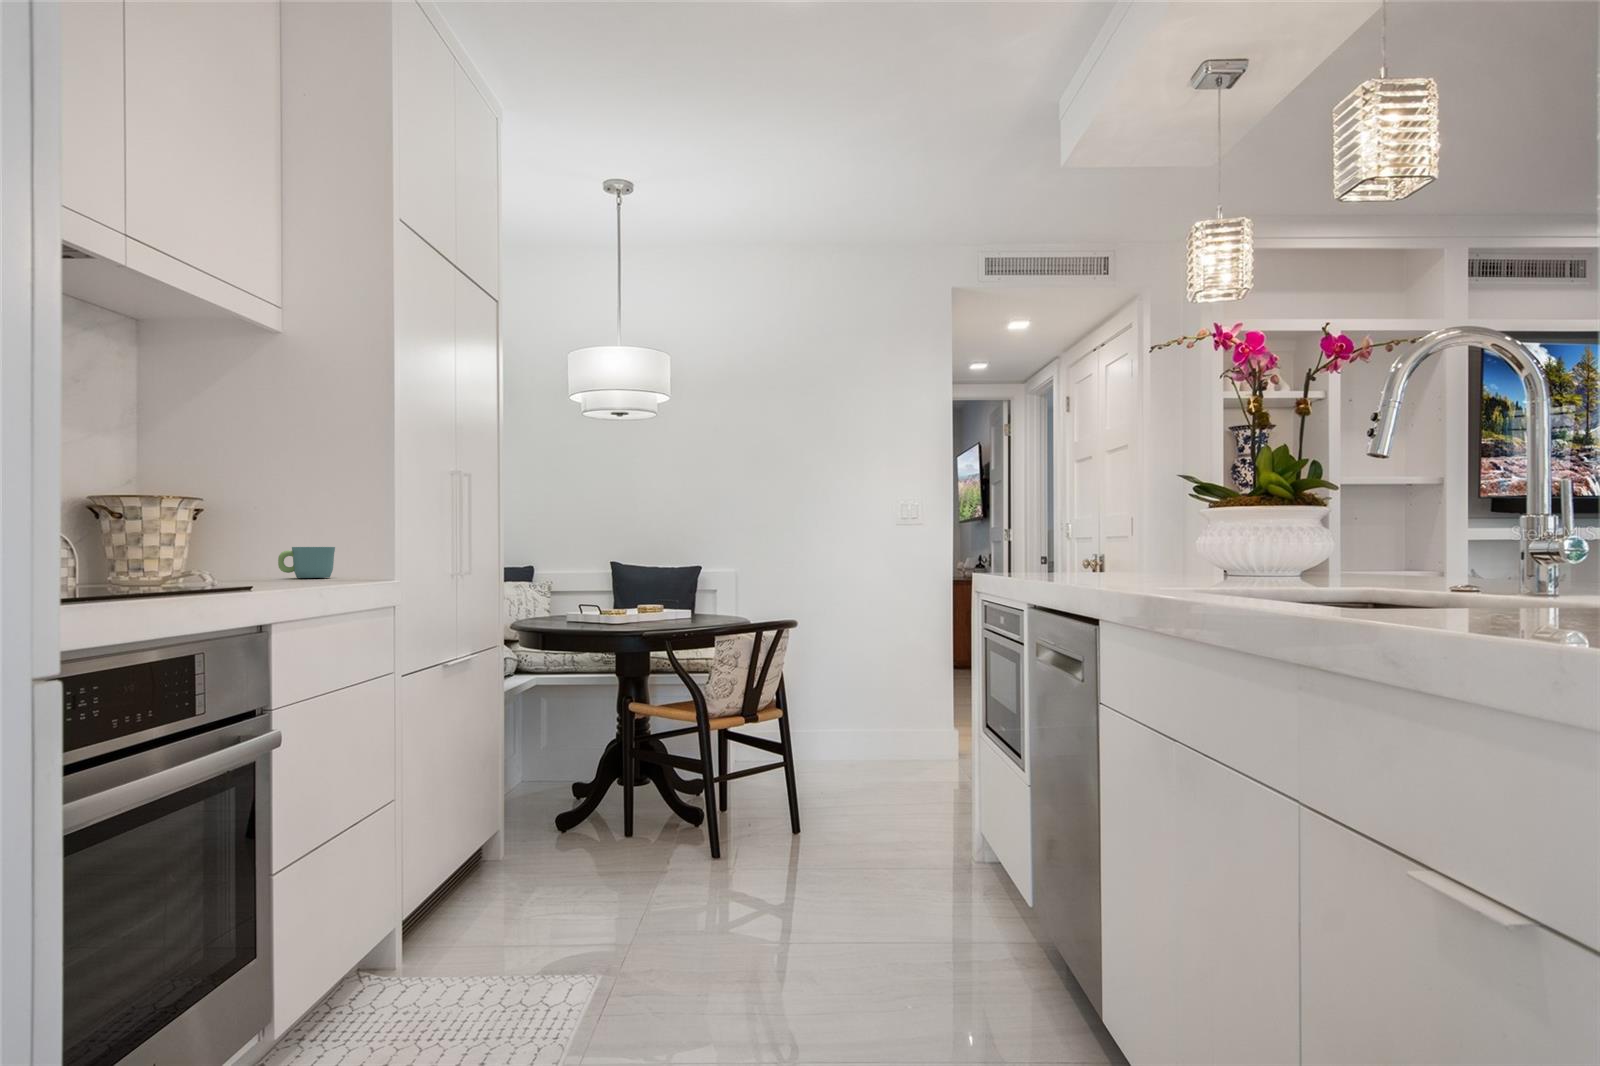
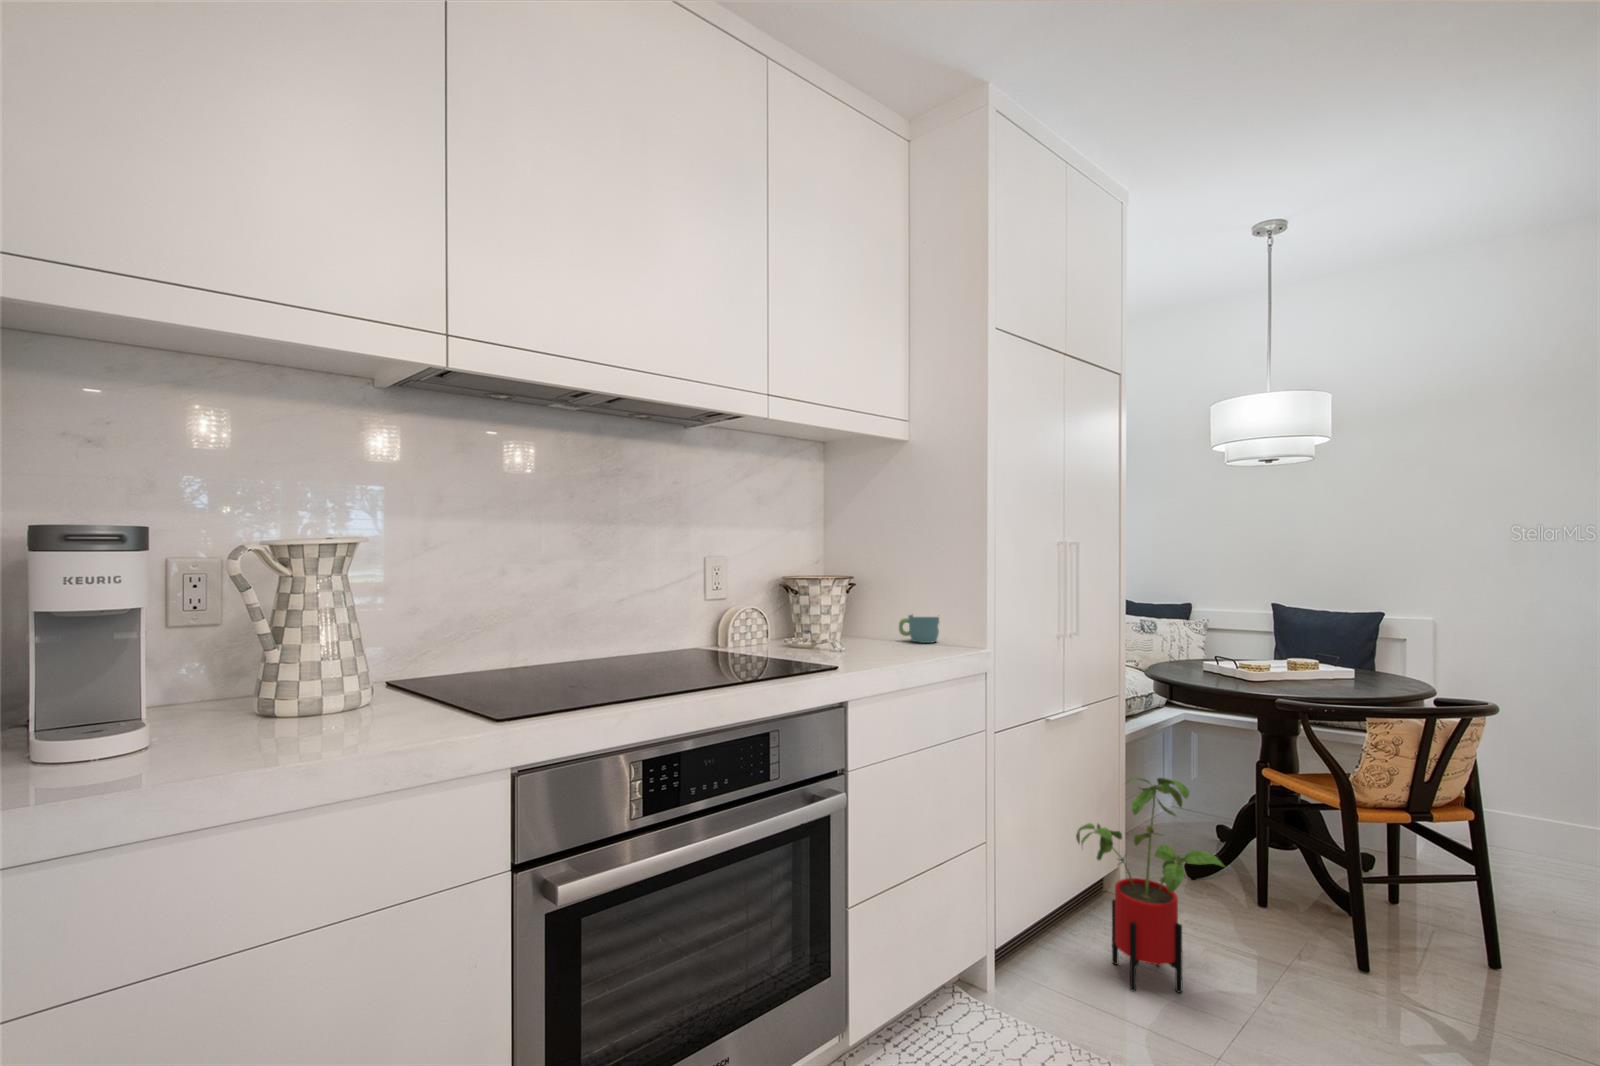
house plant: none [479,703,617,911] -> present [1076,777,1224,993]

